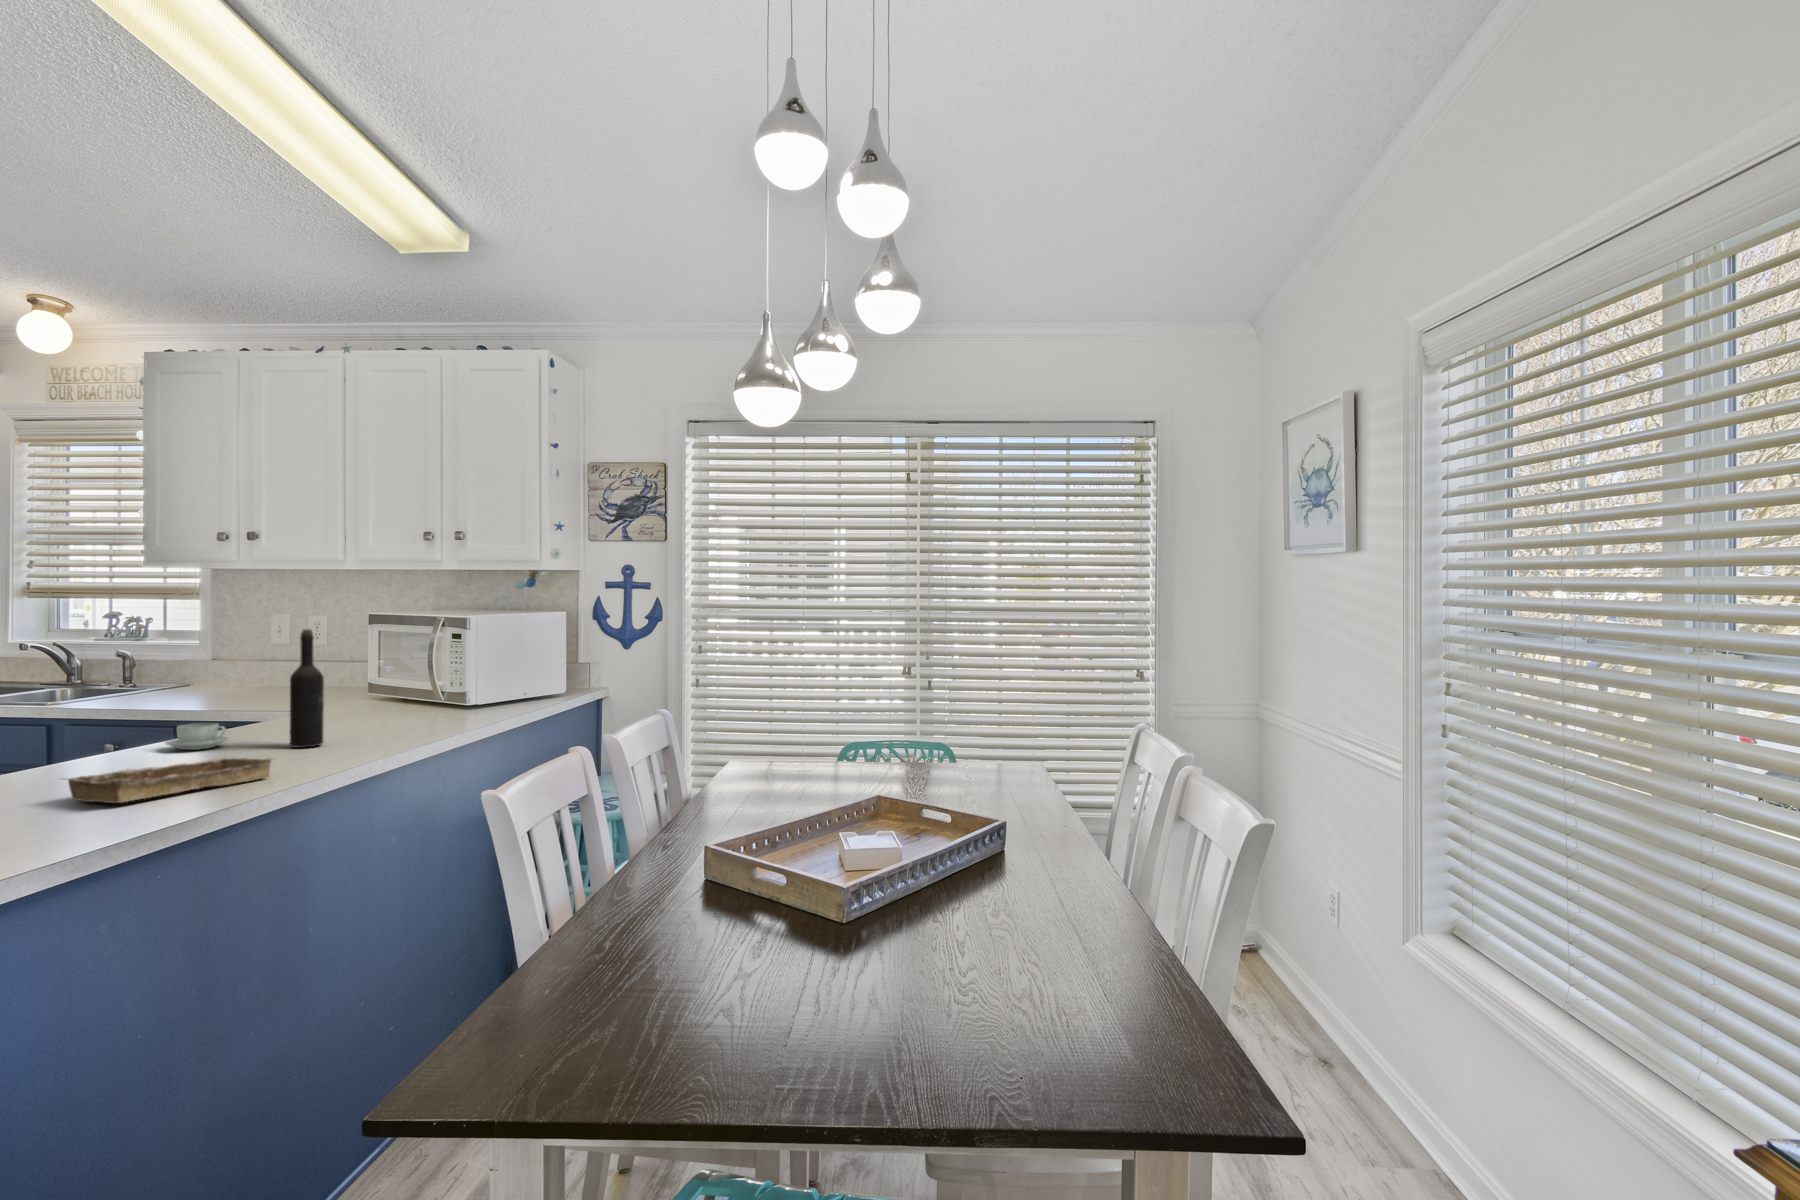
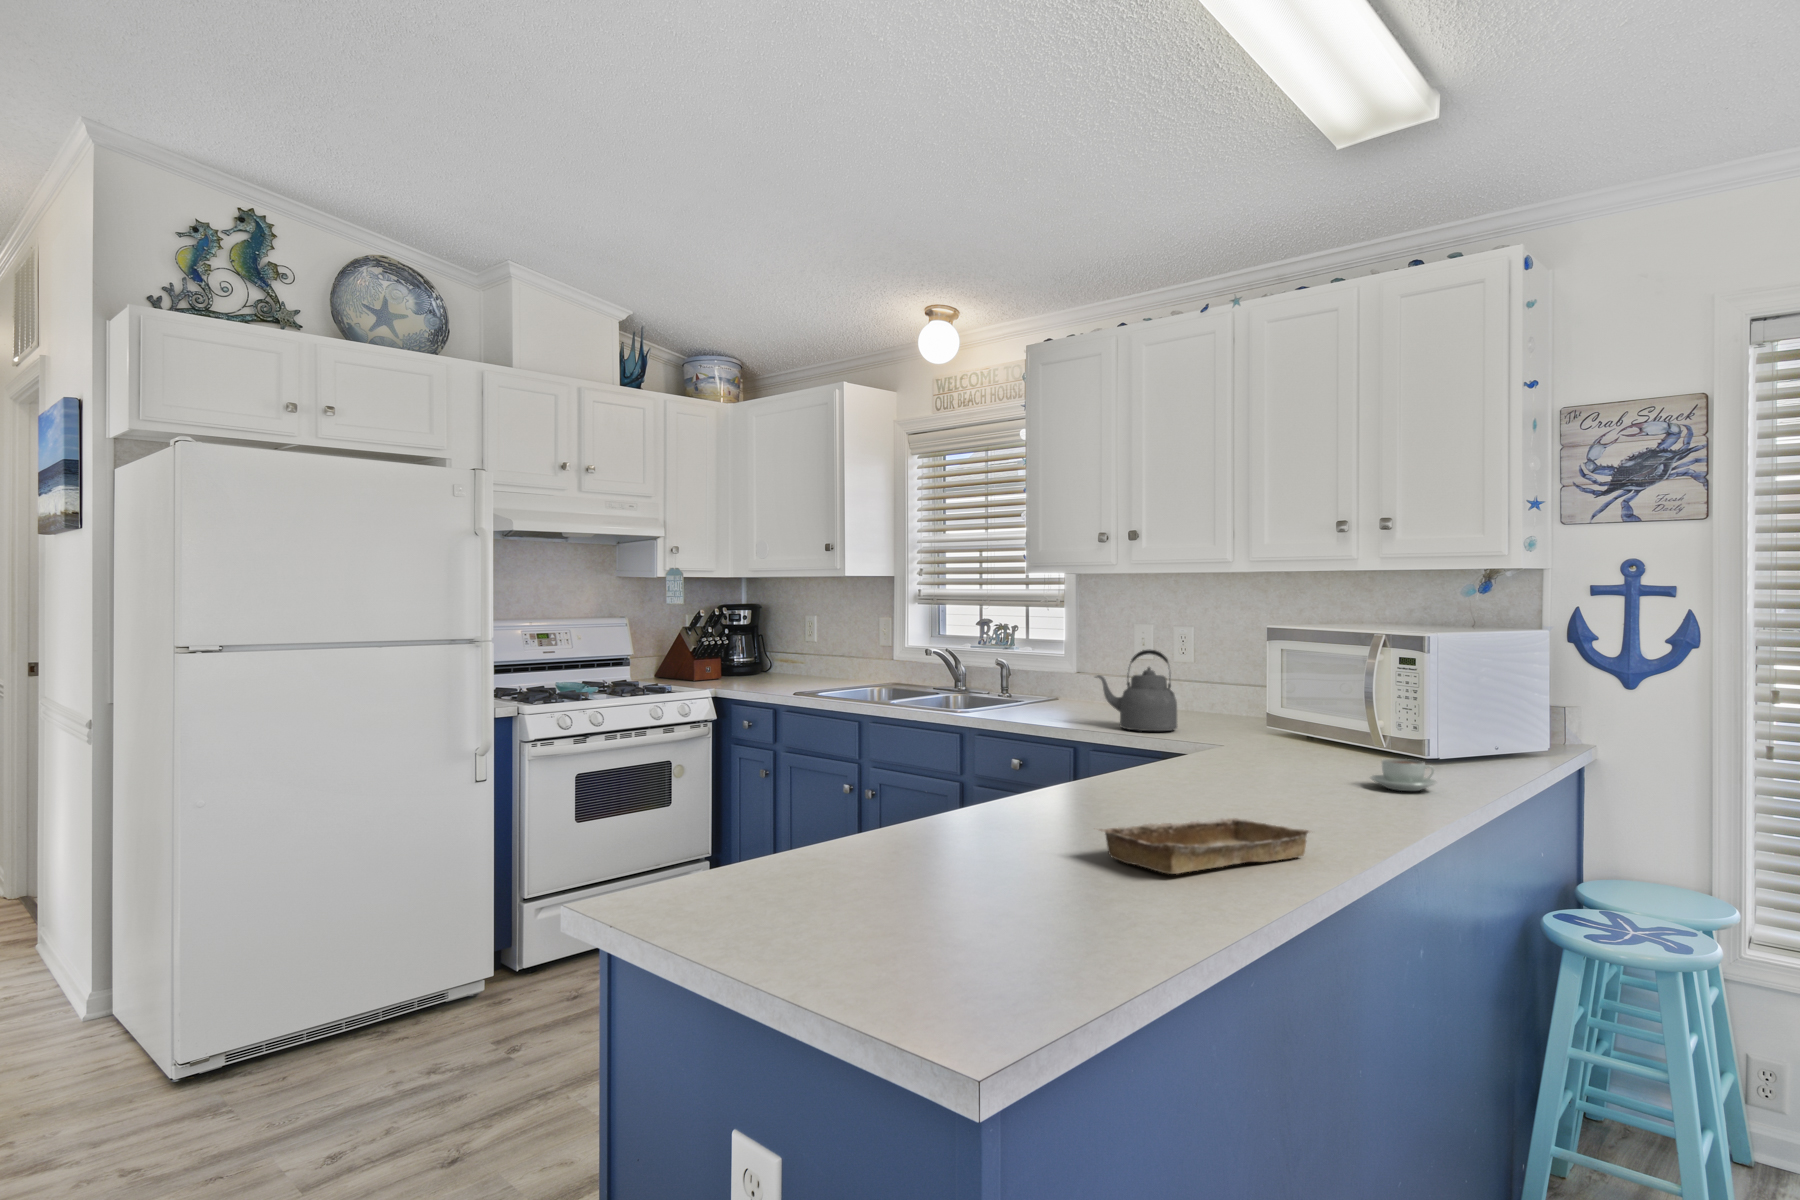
wine bottle: present [290,629,324,748] -> none [1264,649,1304,806]
kettle: none [204,635,290,704] -> present [1096,650,1178,731]
coffee cup: present [165,723,229,750] -> present [1370,759,1437,791]

